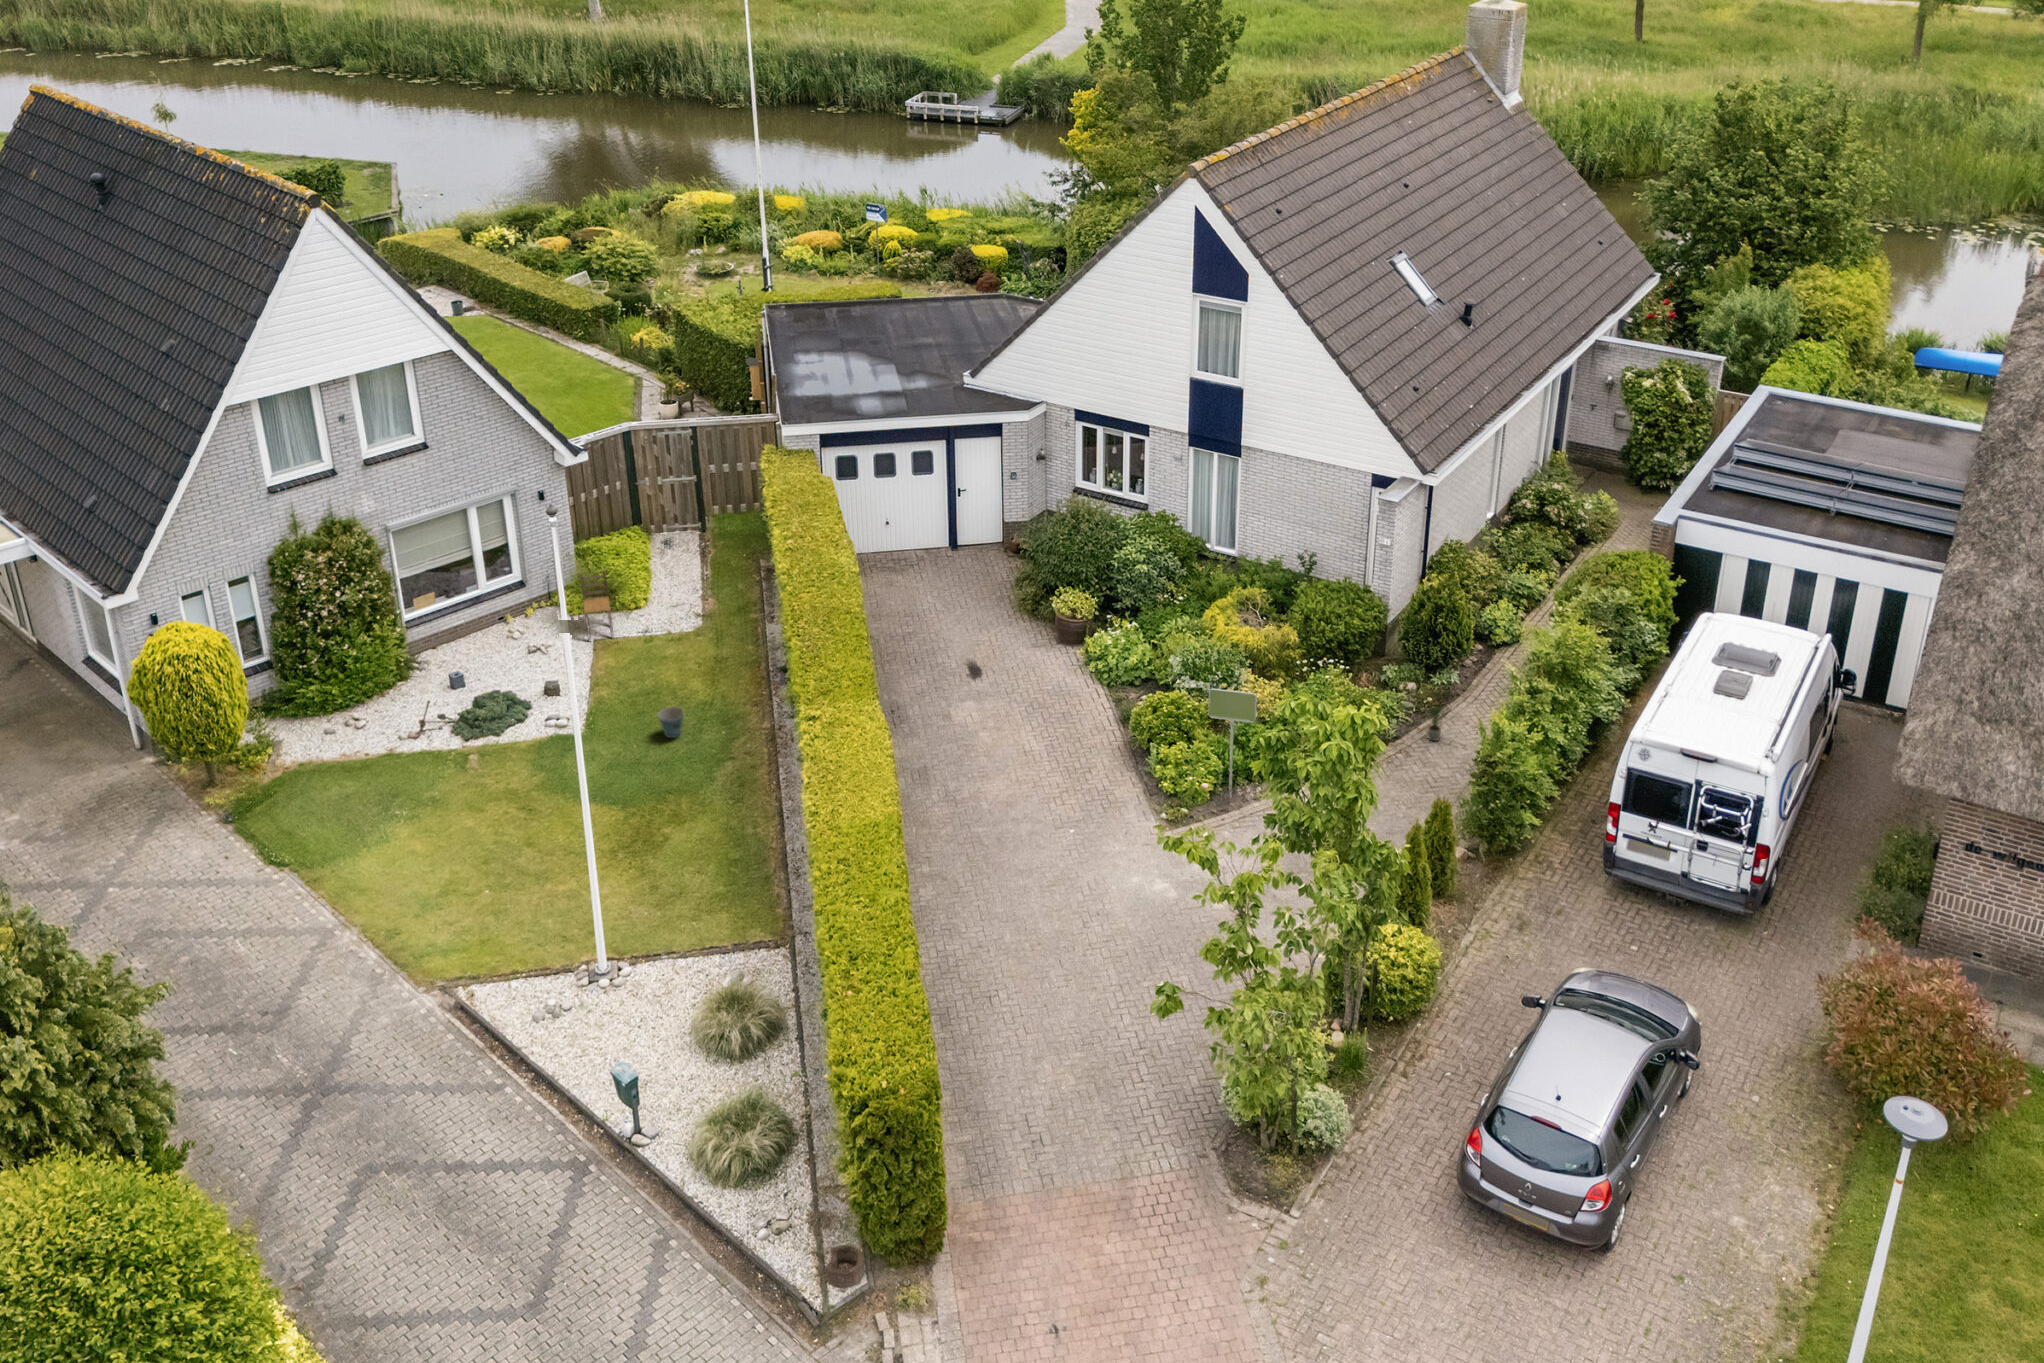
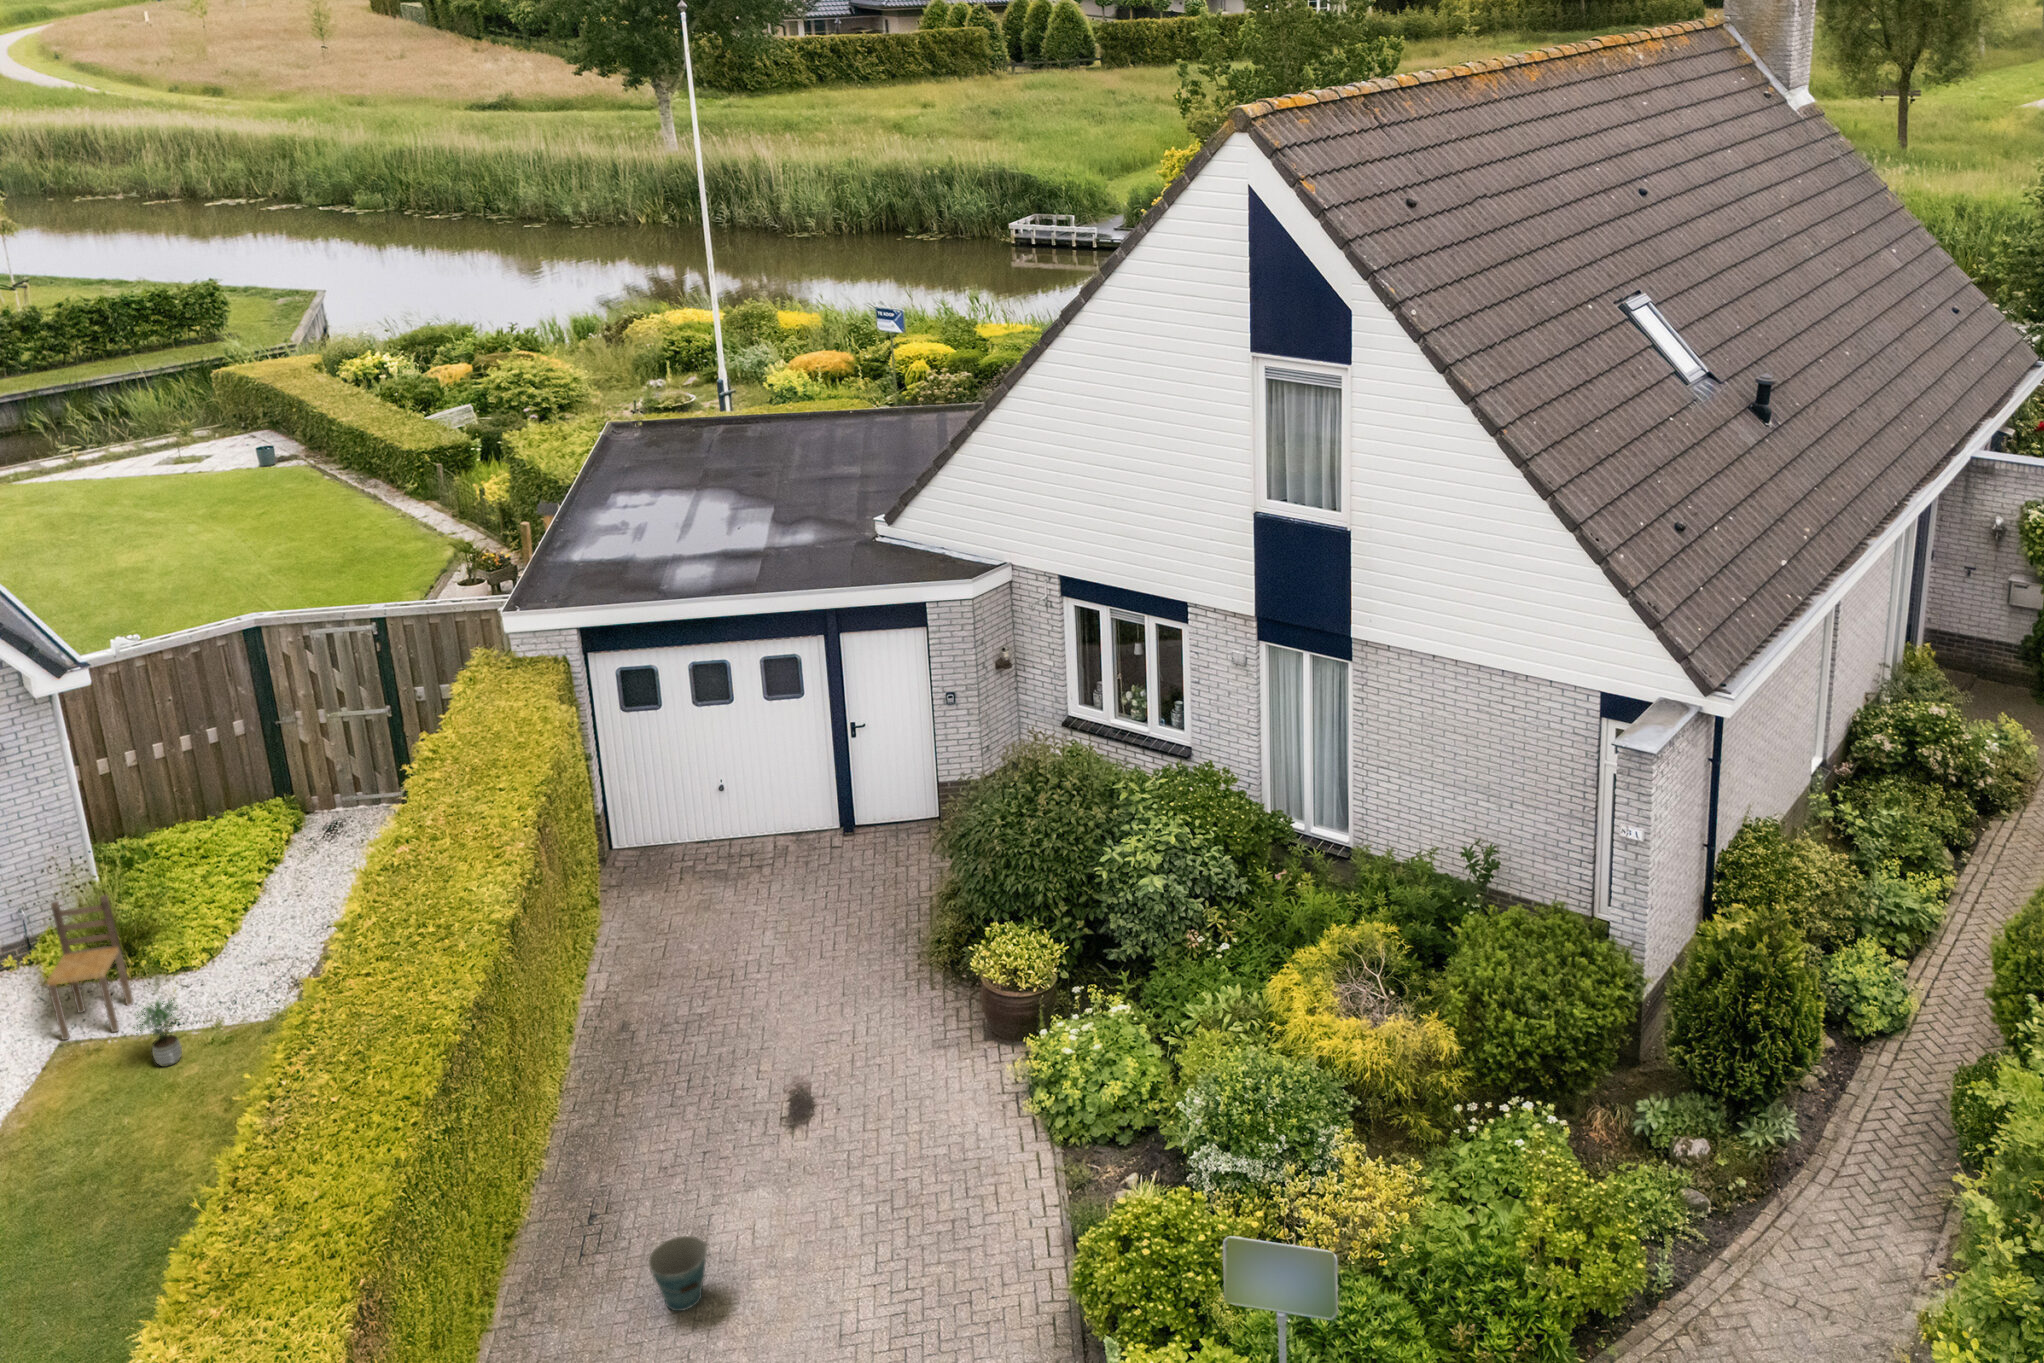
potted plant: present [1427,706,1447,741] -> present [133,998,182,1067]
bucket: present [658,707,684,738] -> present [649,1236,710,1311]

